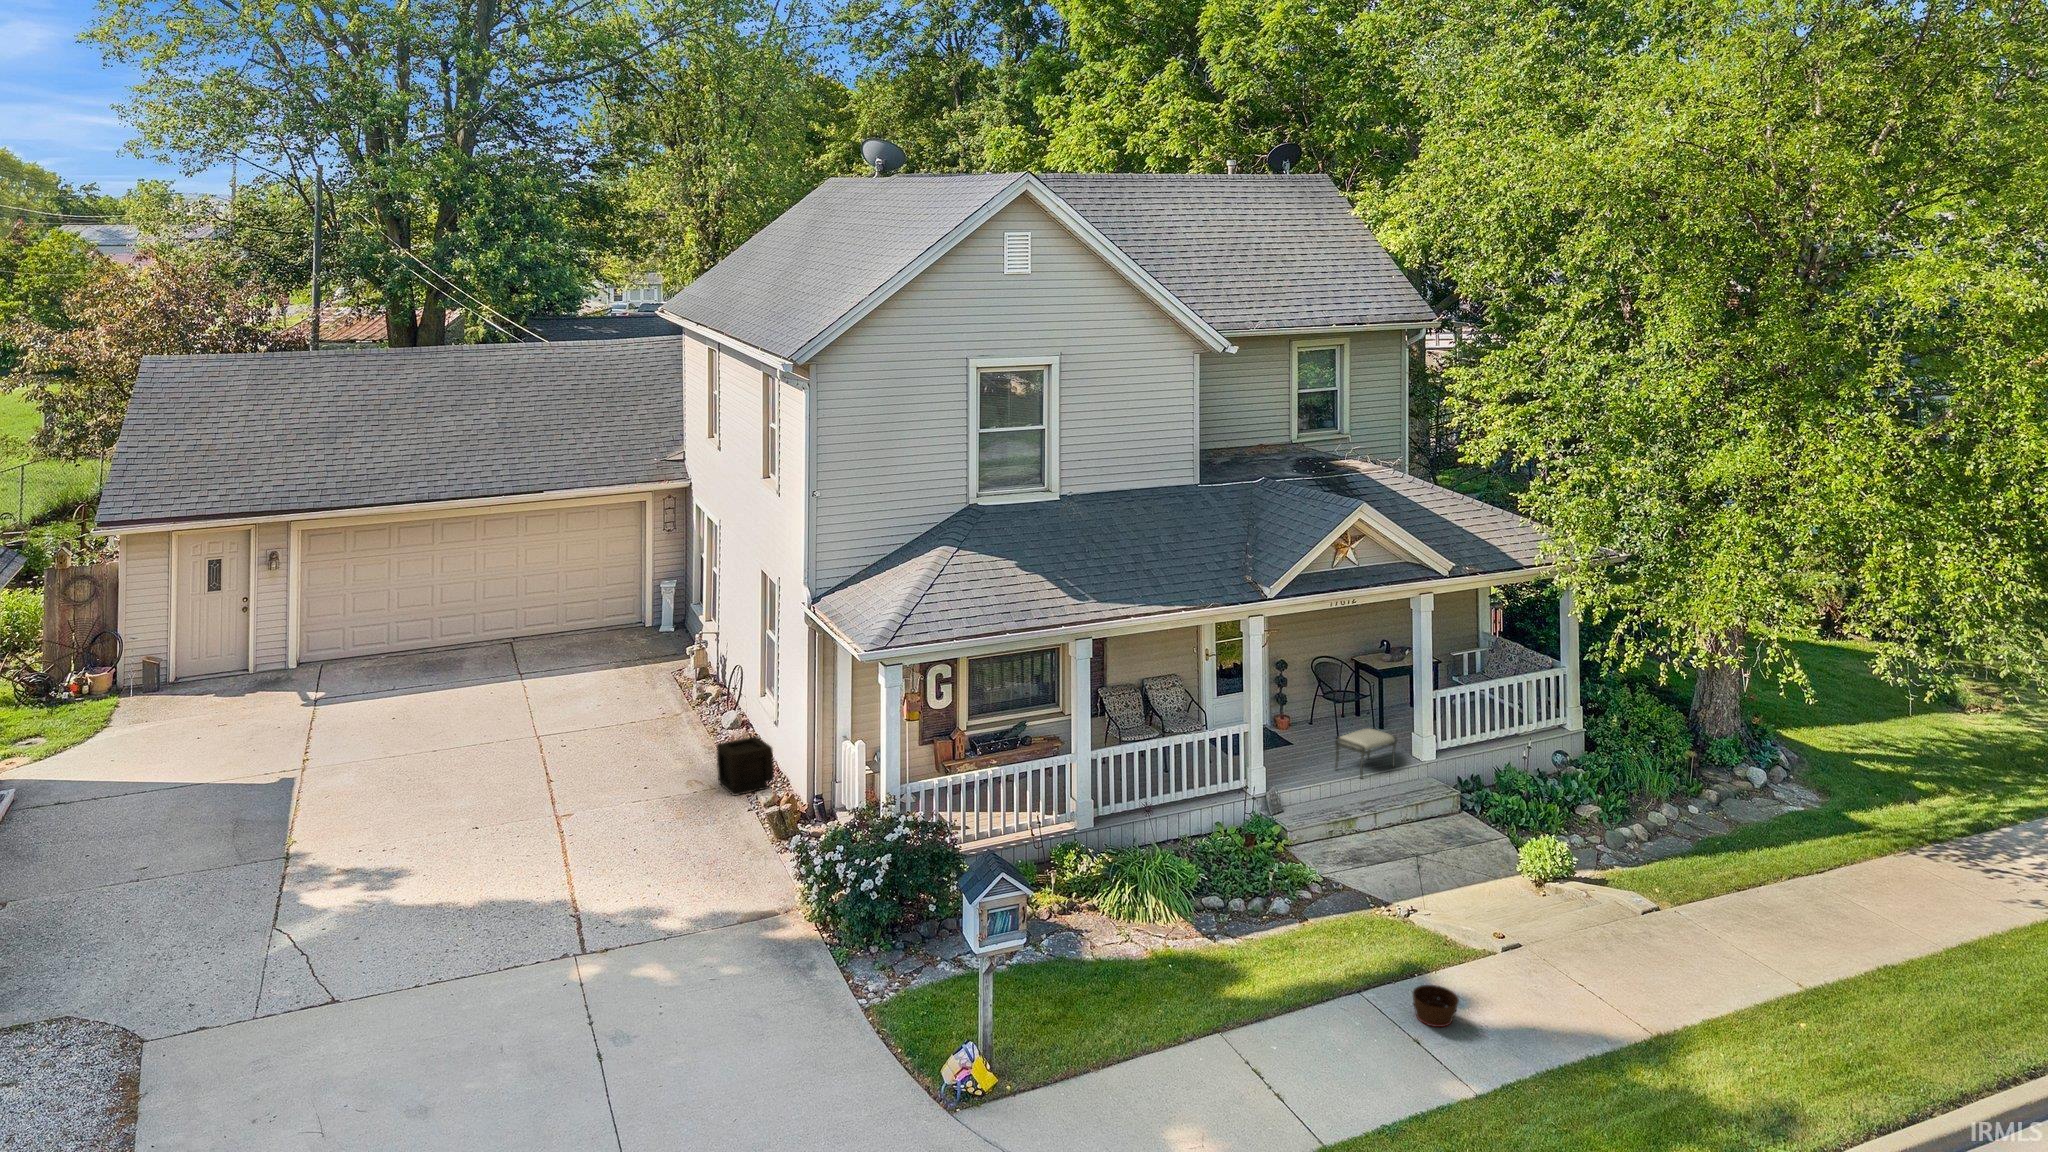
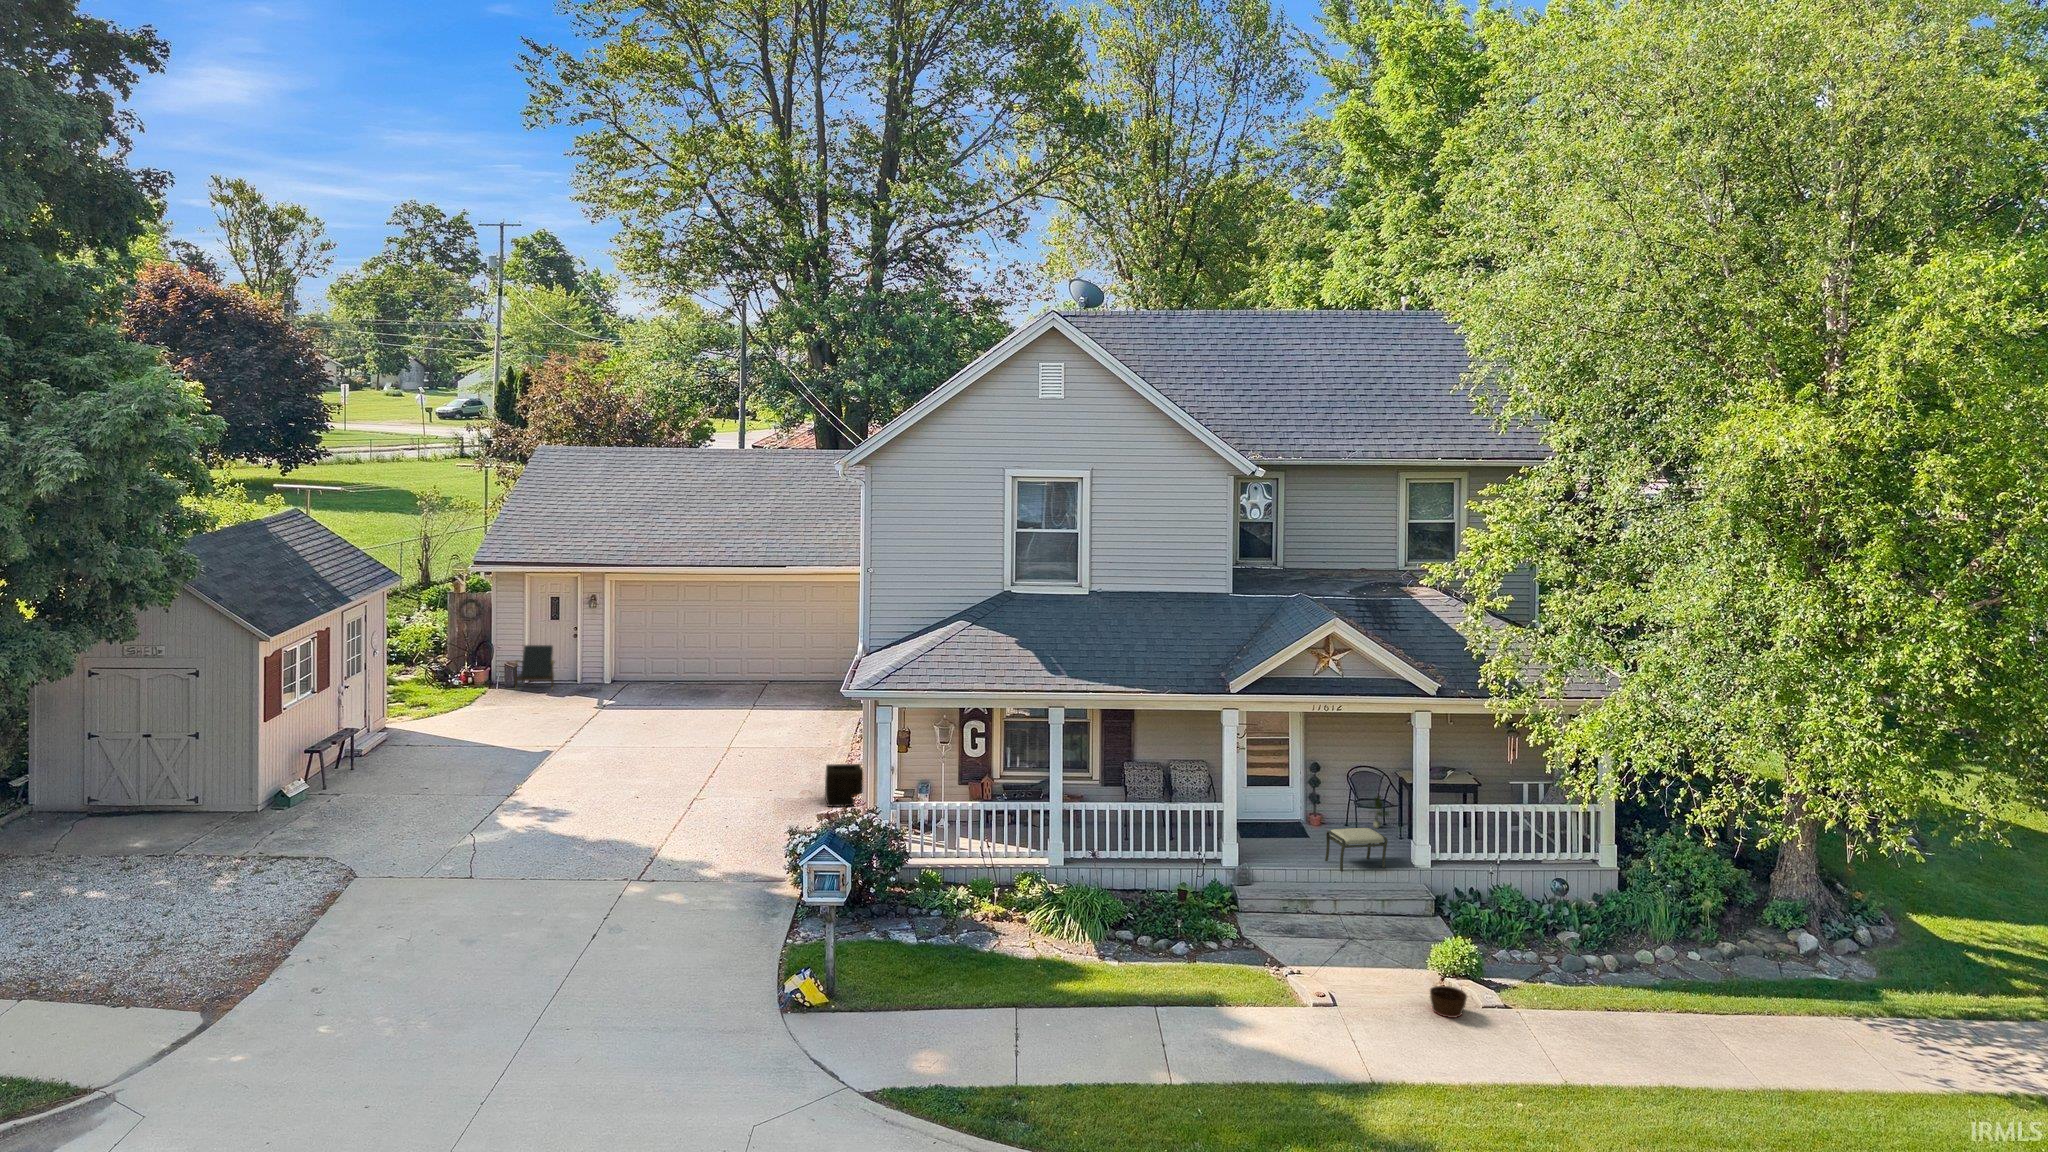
lounge chair: none [158,628,222,696] -> present [515,645,555,689]
potted plant: none [1323,687,1346,722] -> present [1373,795,1389,828]
basket: present [1412,985,1459,1027] -> present [1430,986,1467,1018]

